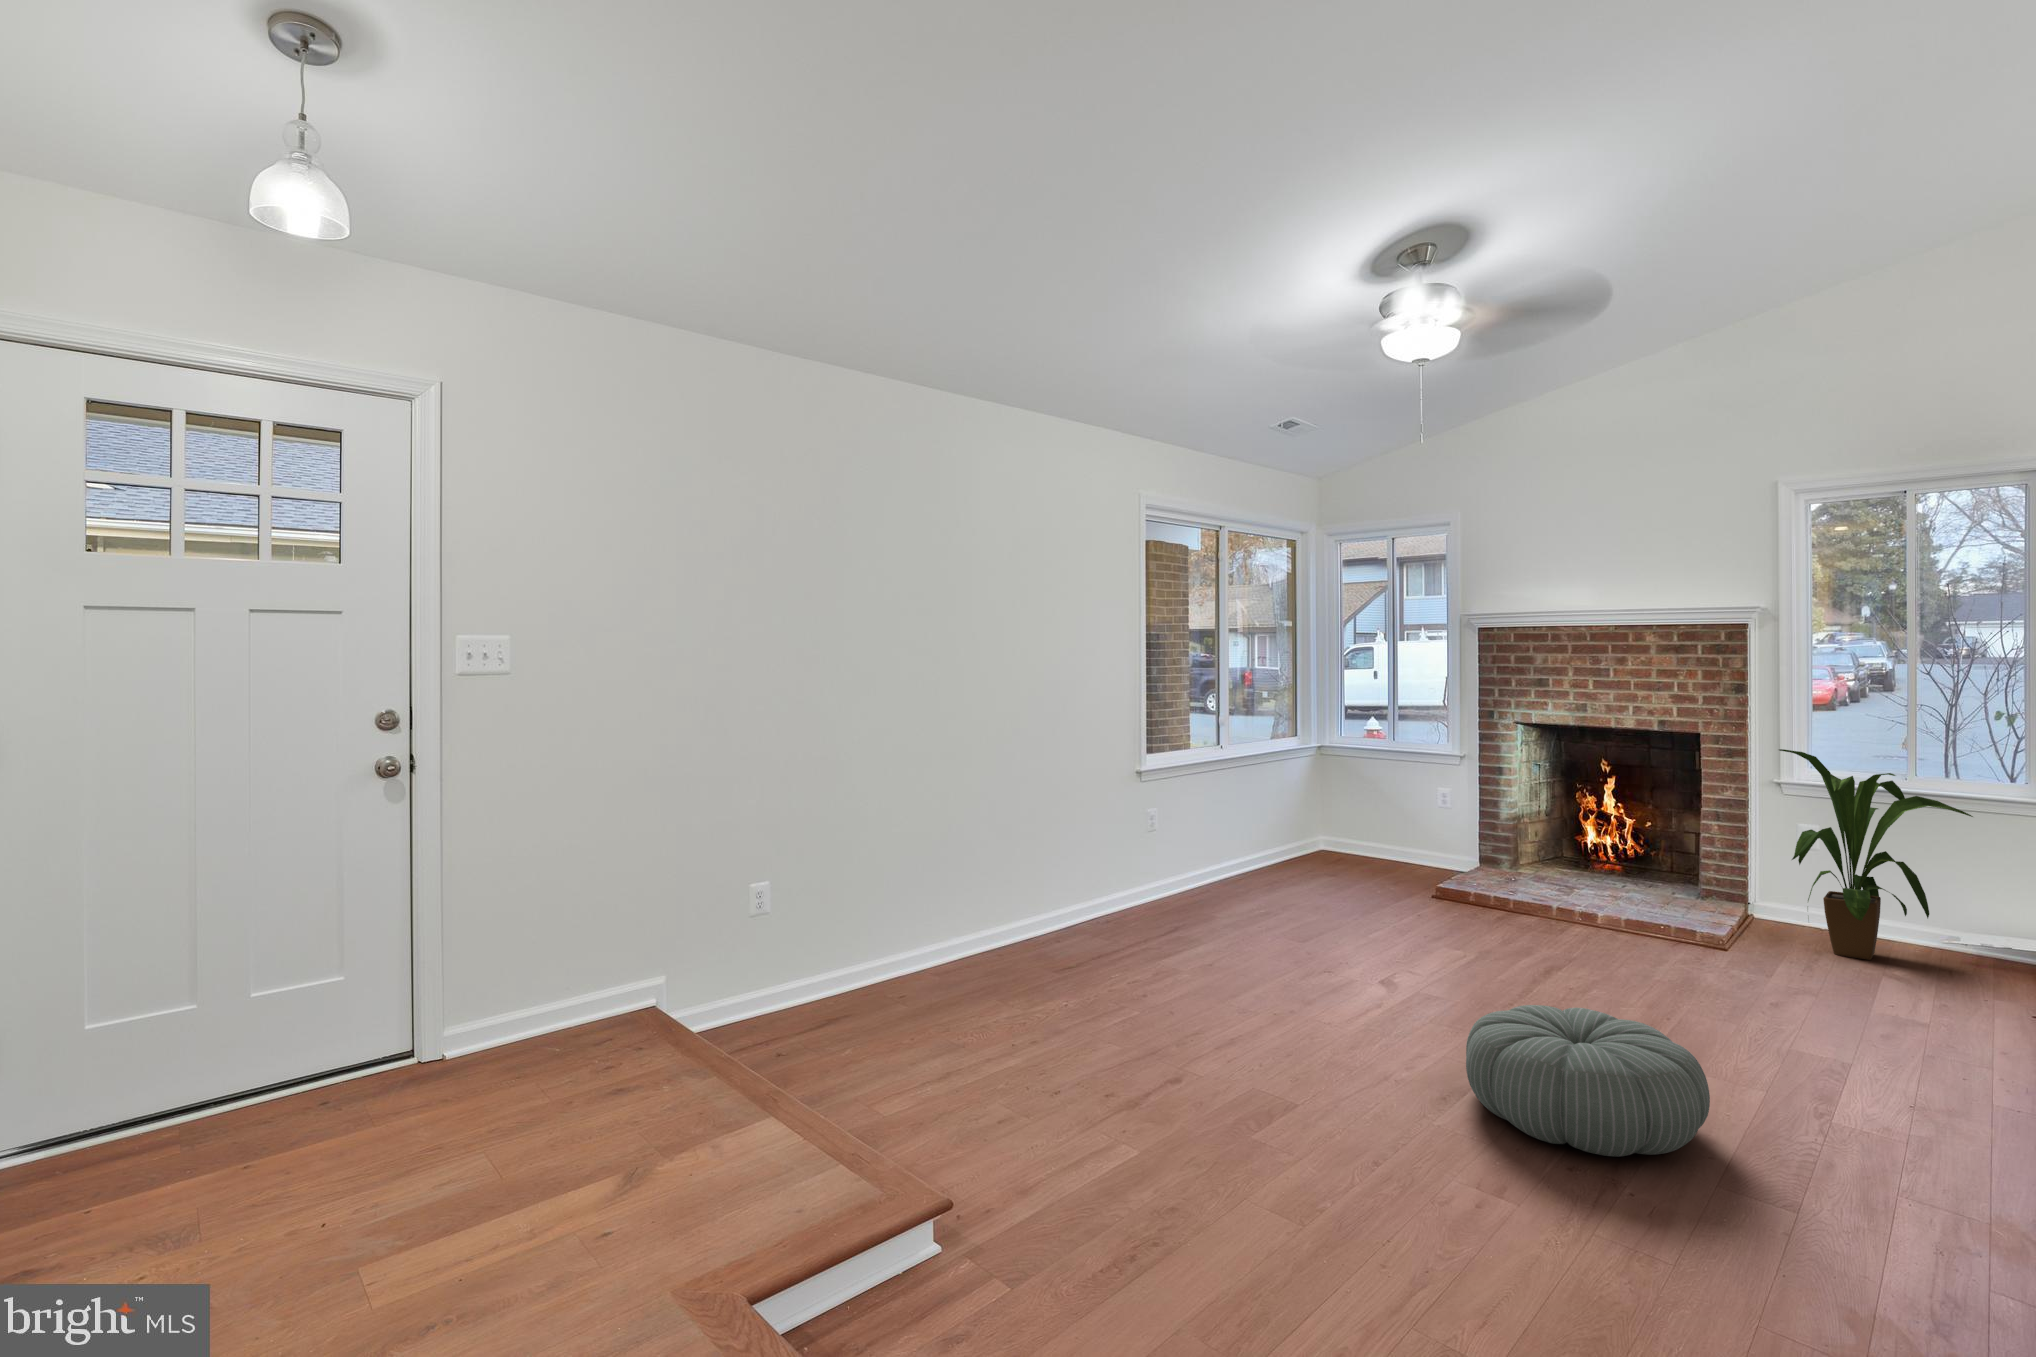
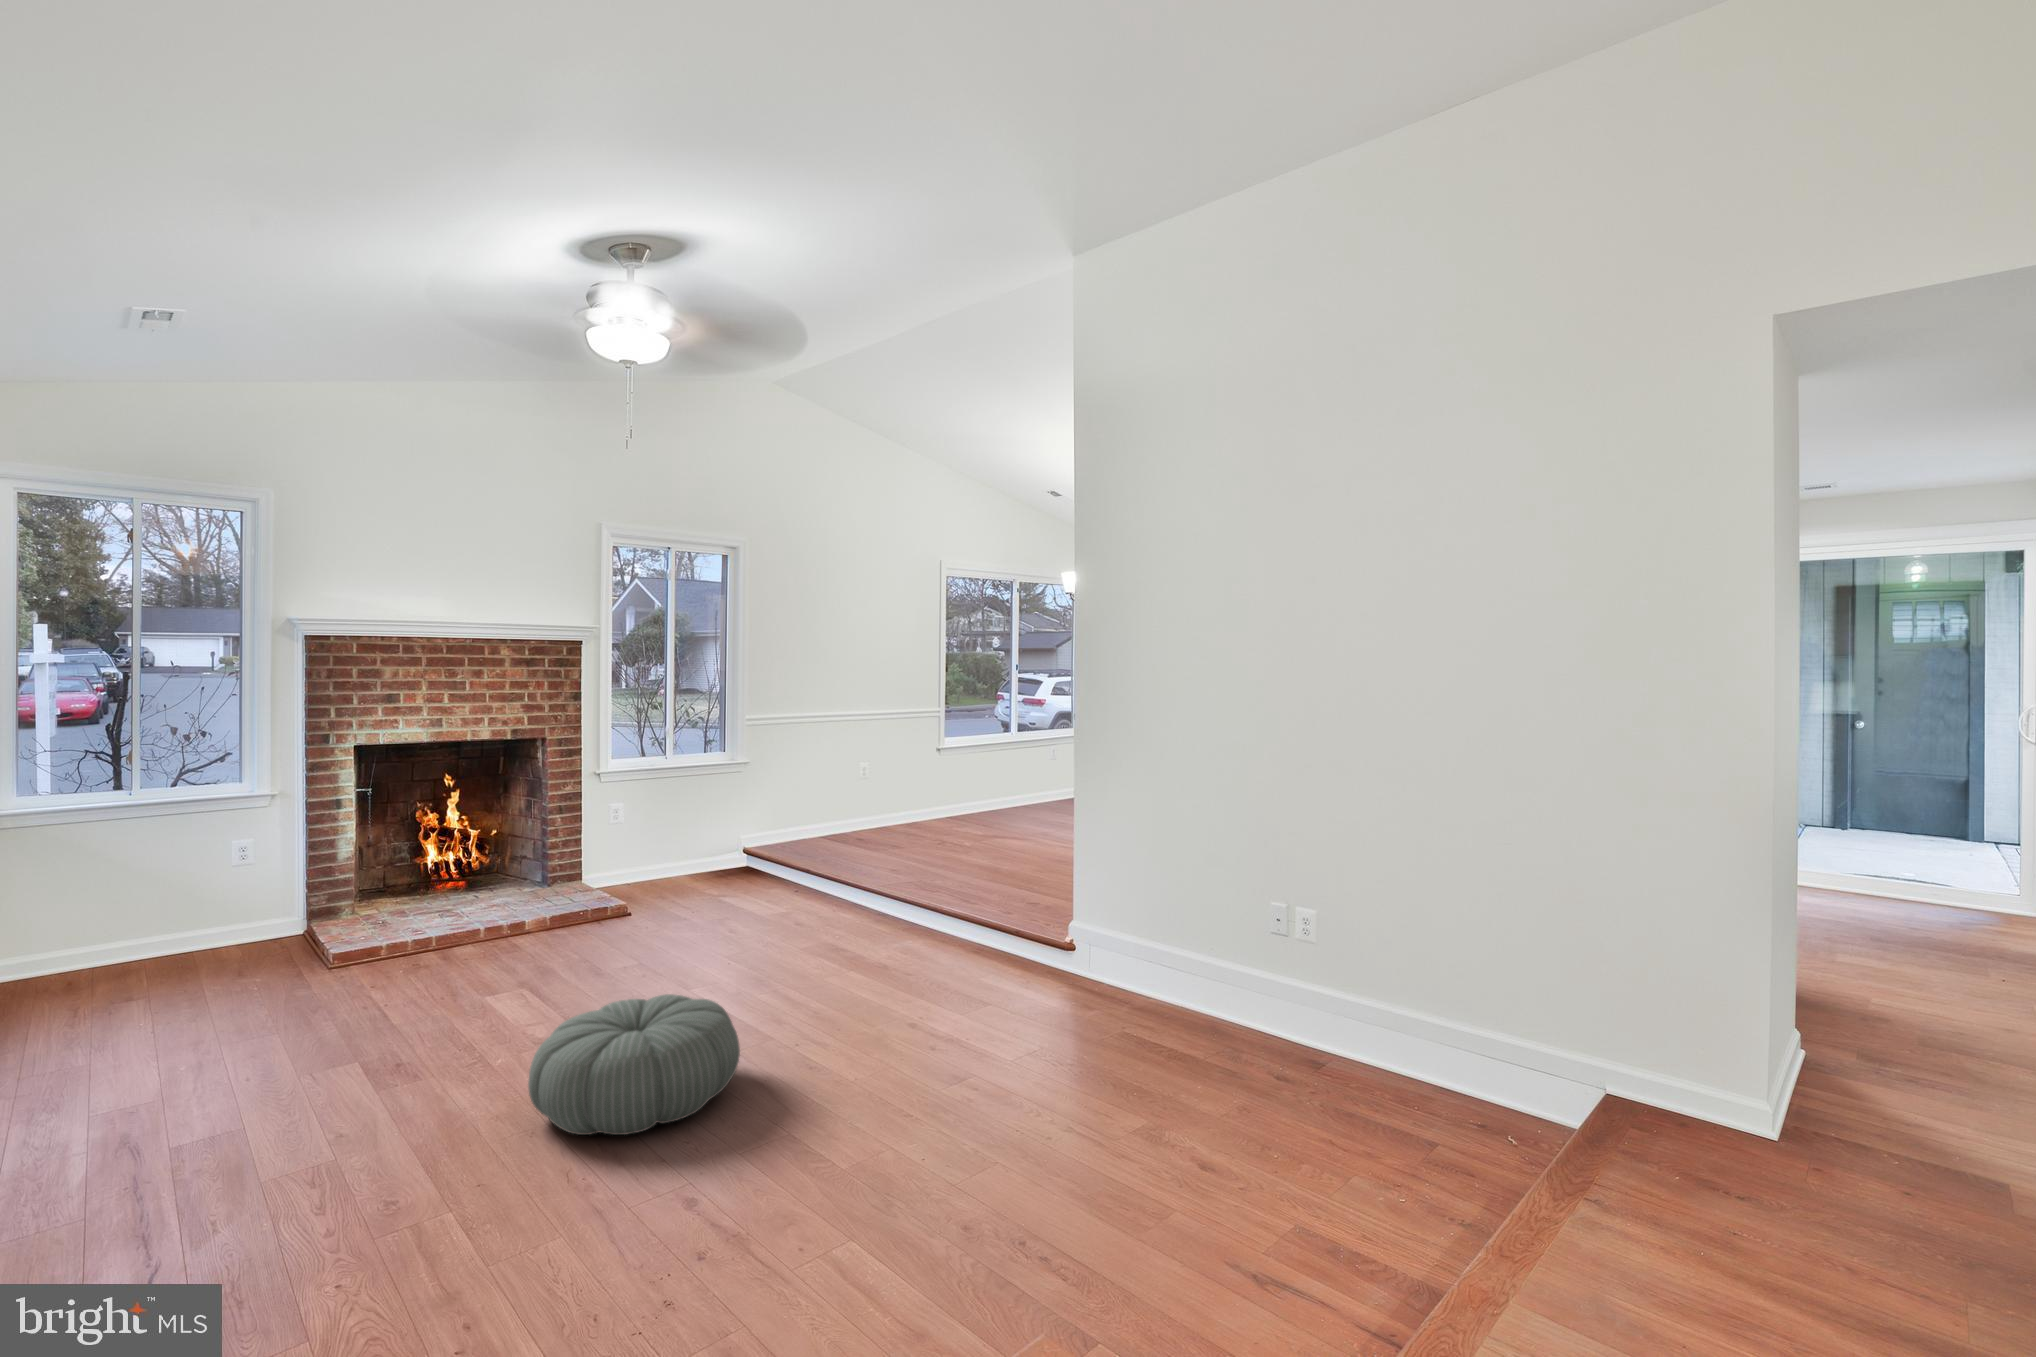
house plant: present [1779,749,1973,960] -> none [624,747,735,908]

